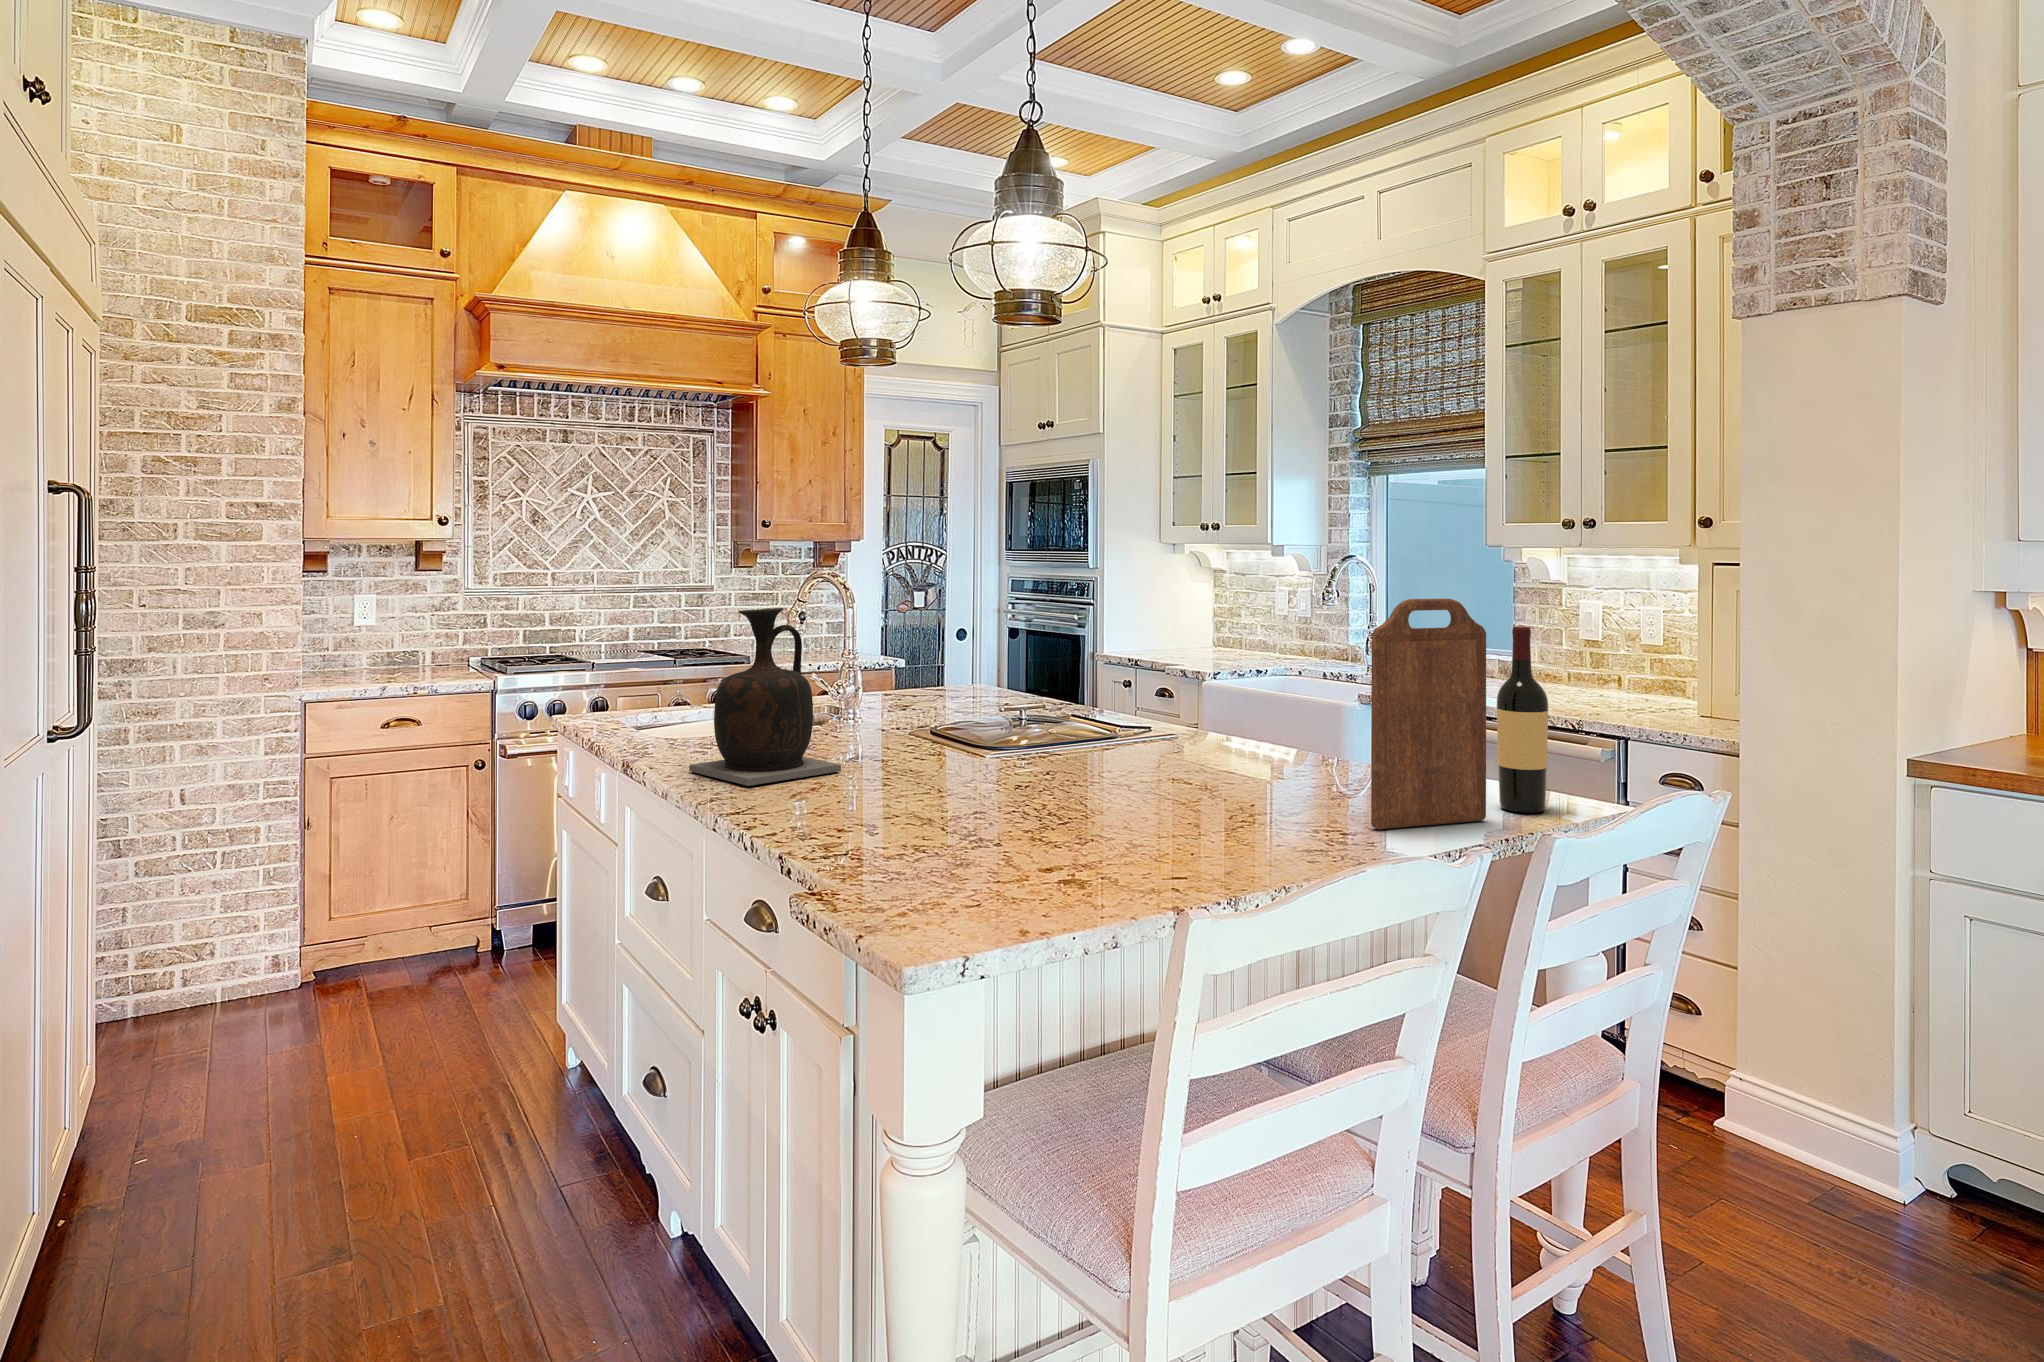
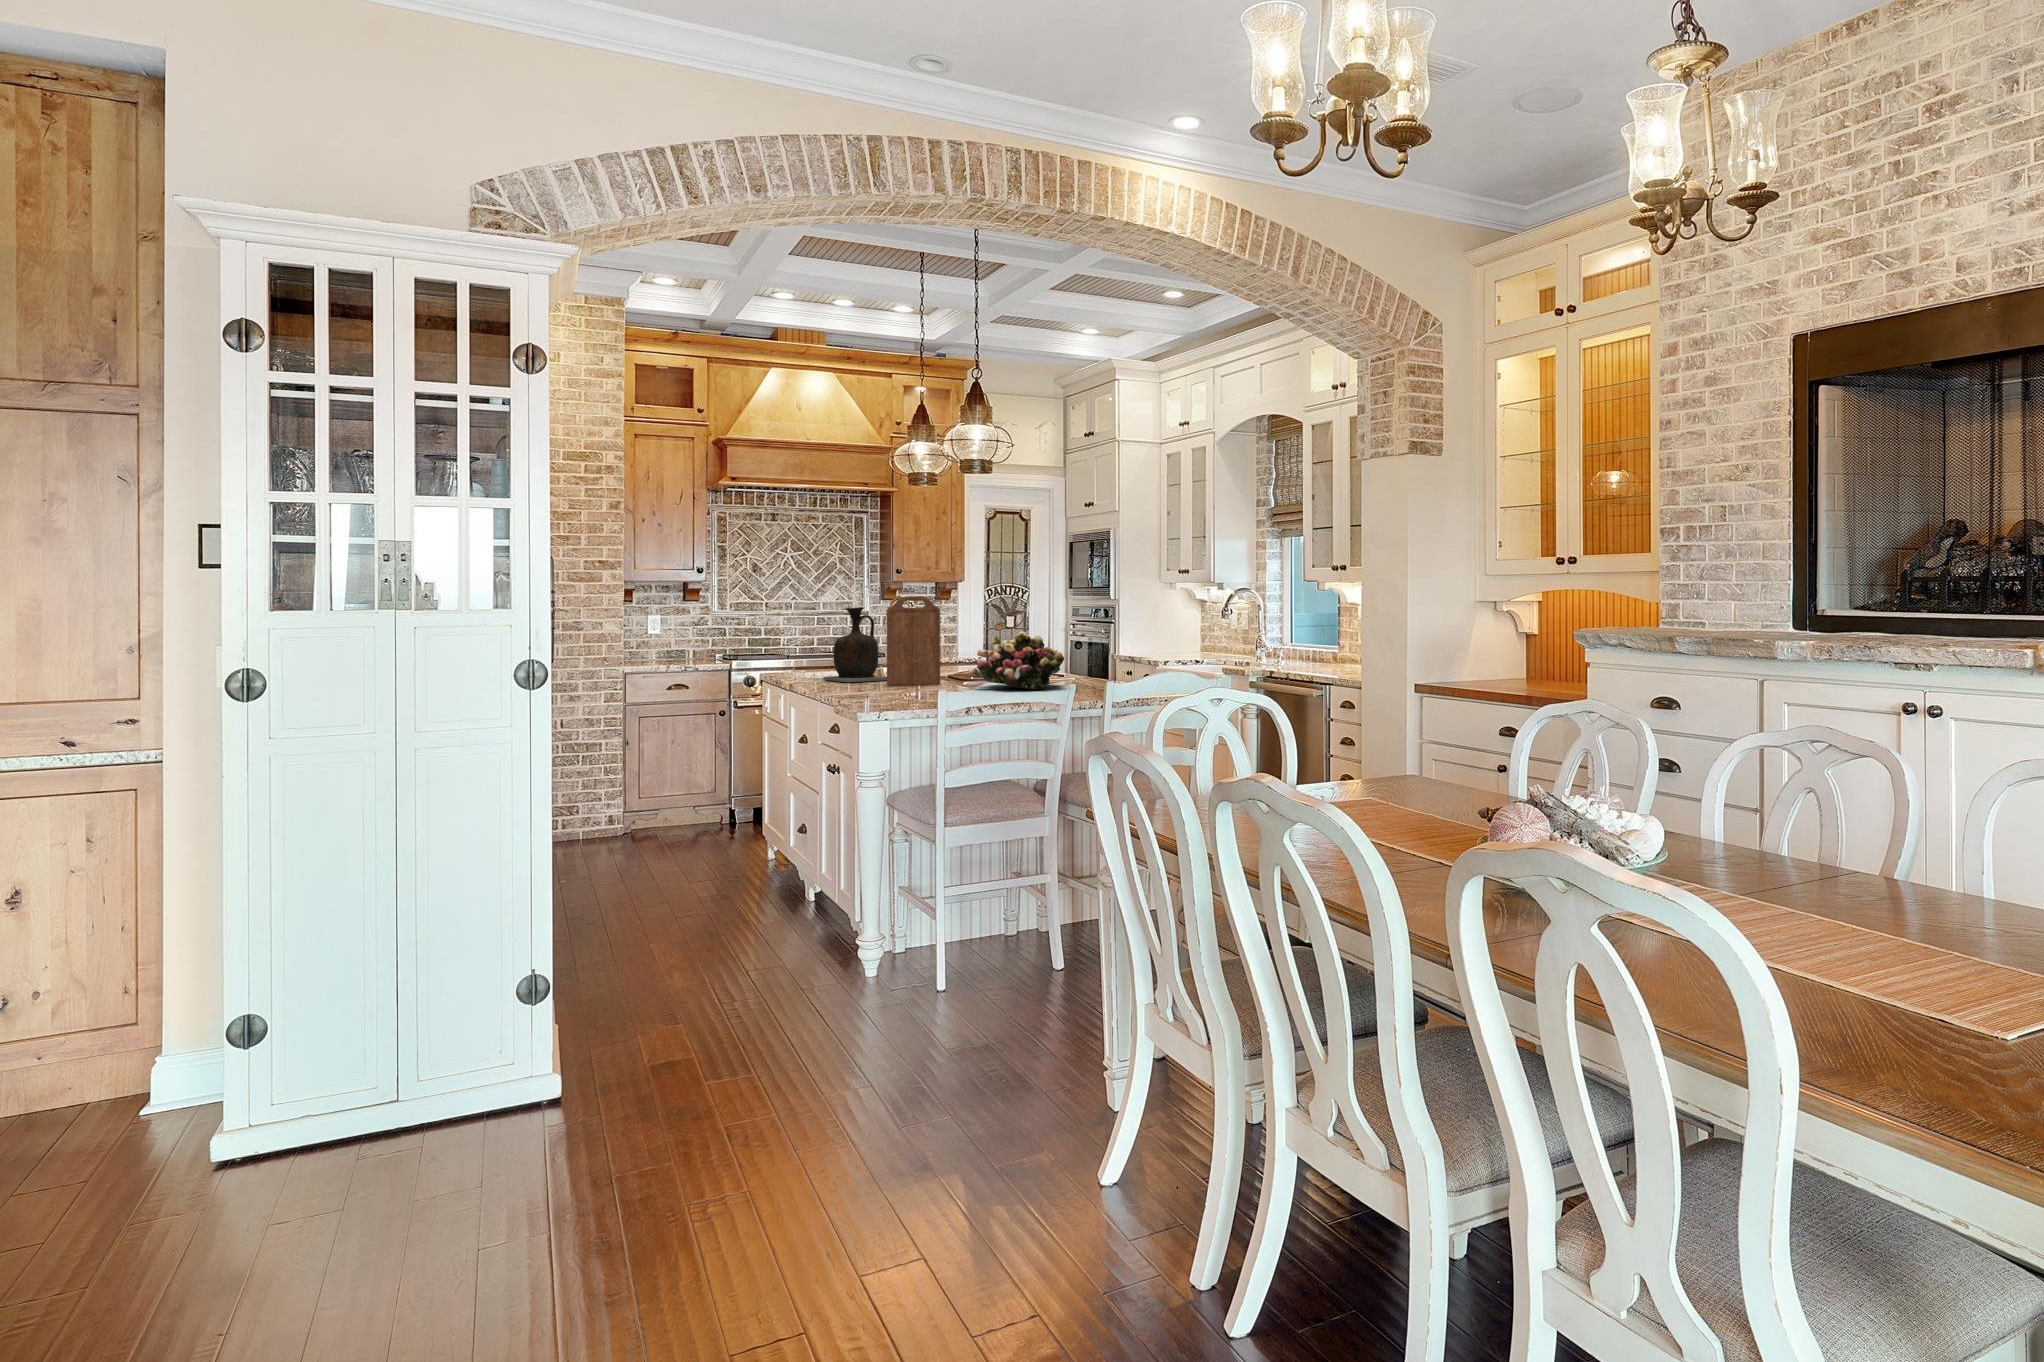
cutting board: present [1371,598,1486,829] -> present [887,596,940,686]
wine bottle: present [1497,626,1548,813] -> none [1157,611,1178,689]
flower arrangement: none [1061,671,1292,824] -> present [968,632,1064,690]

